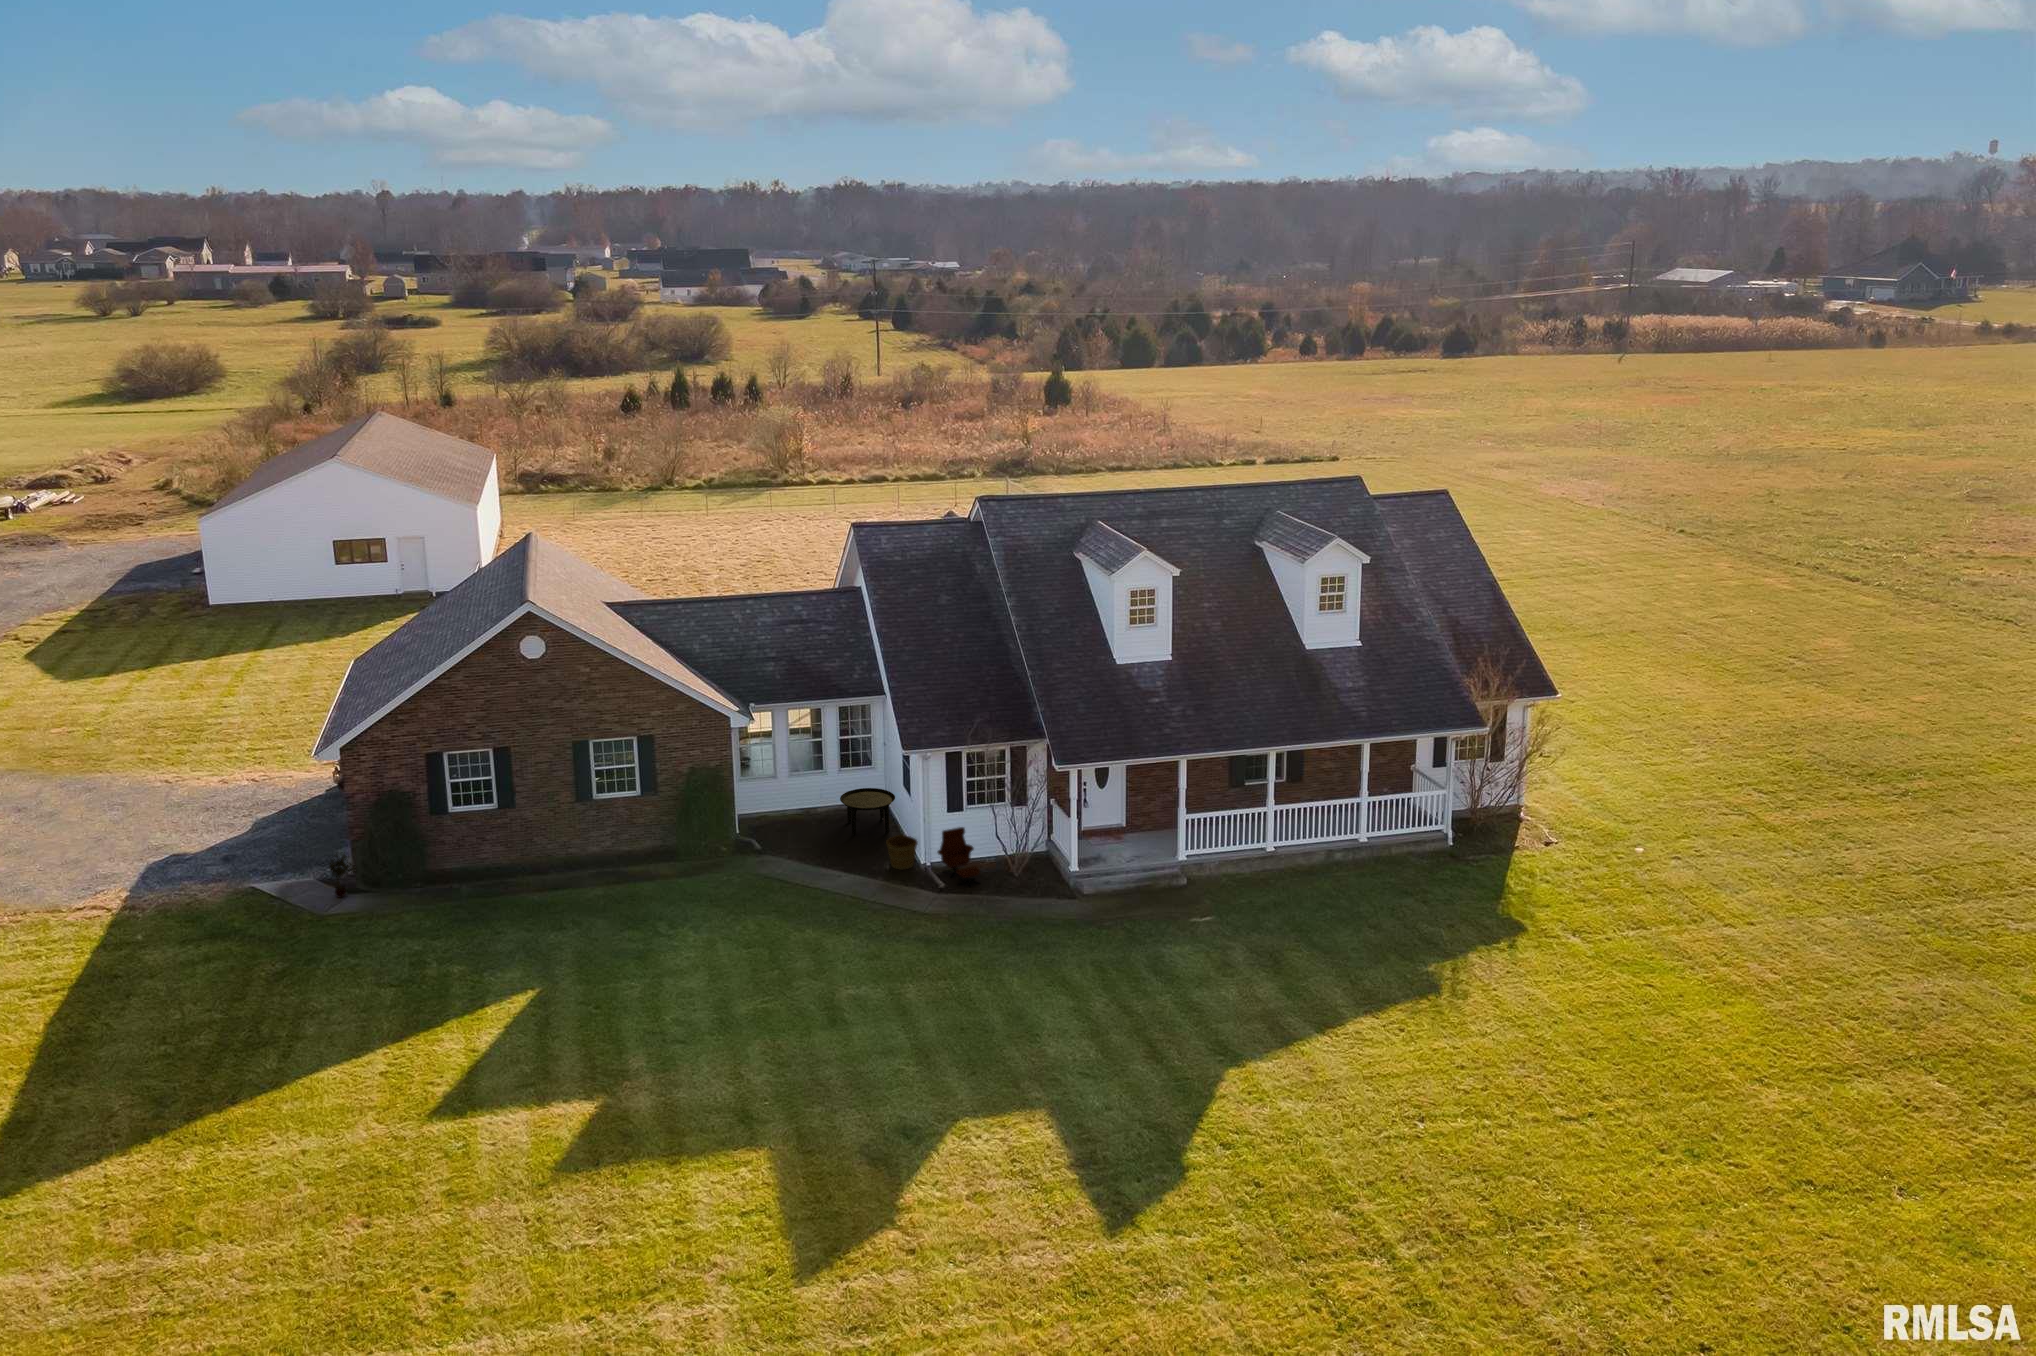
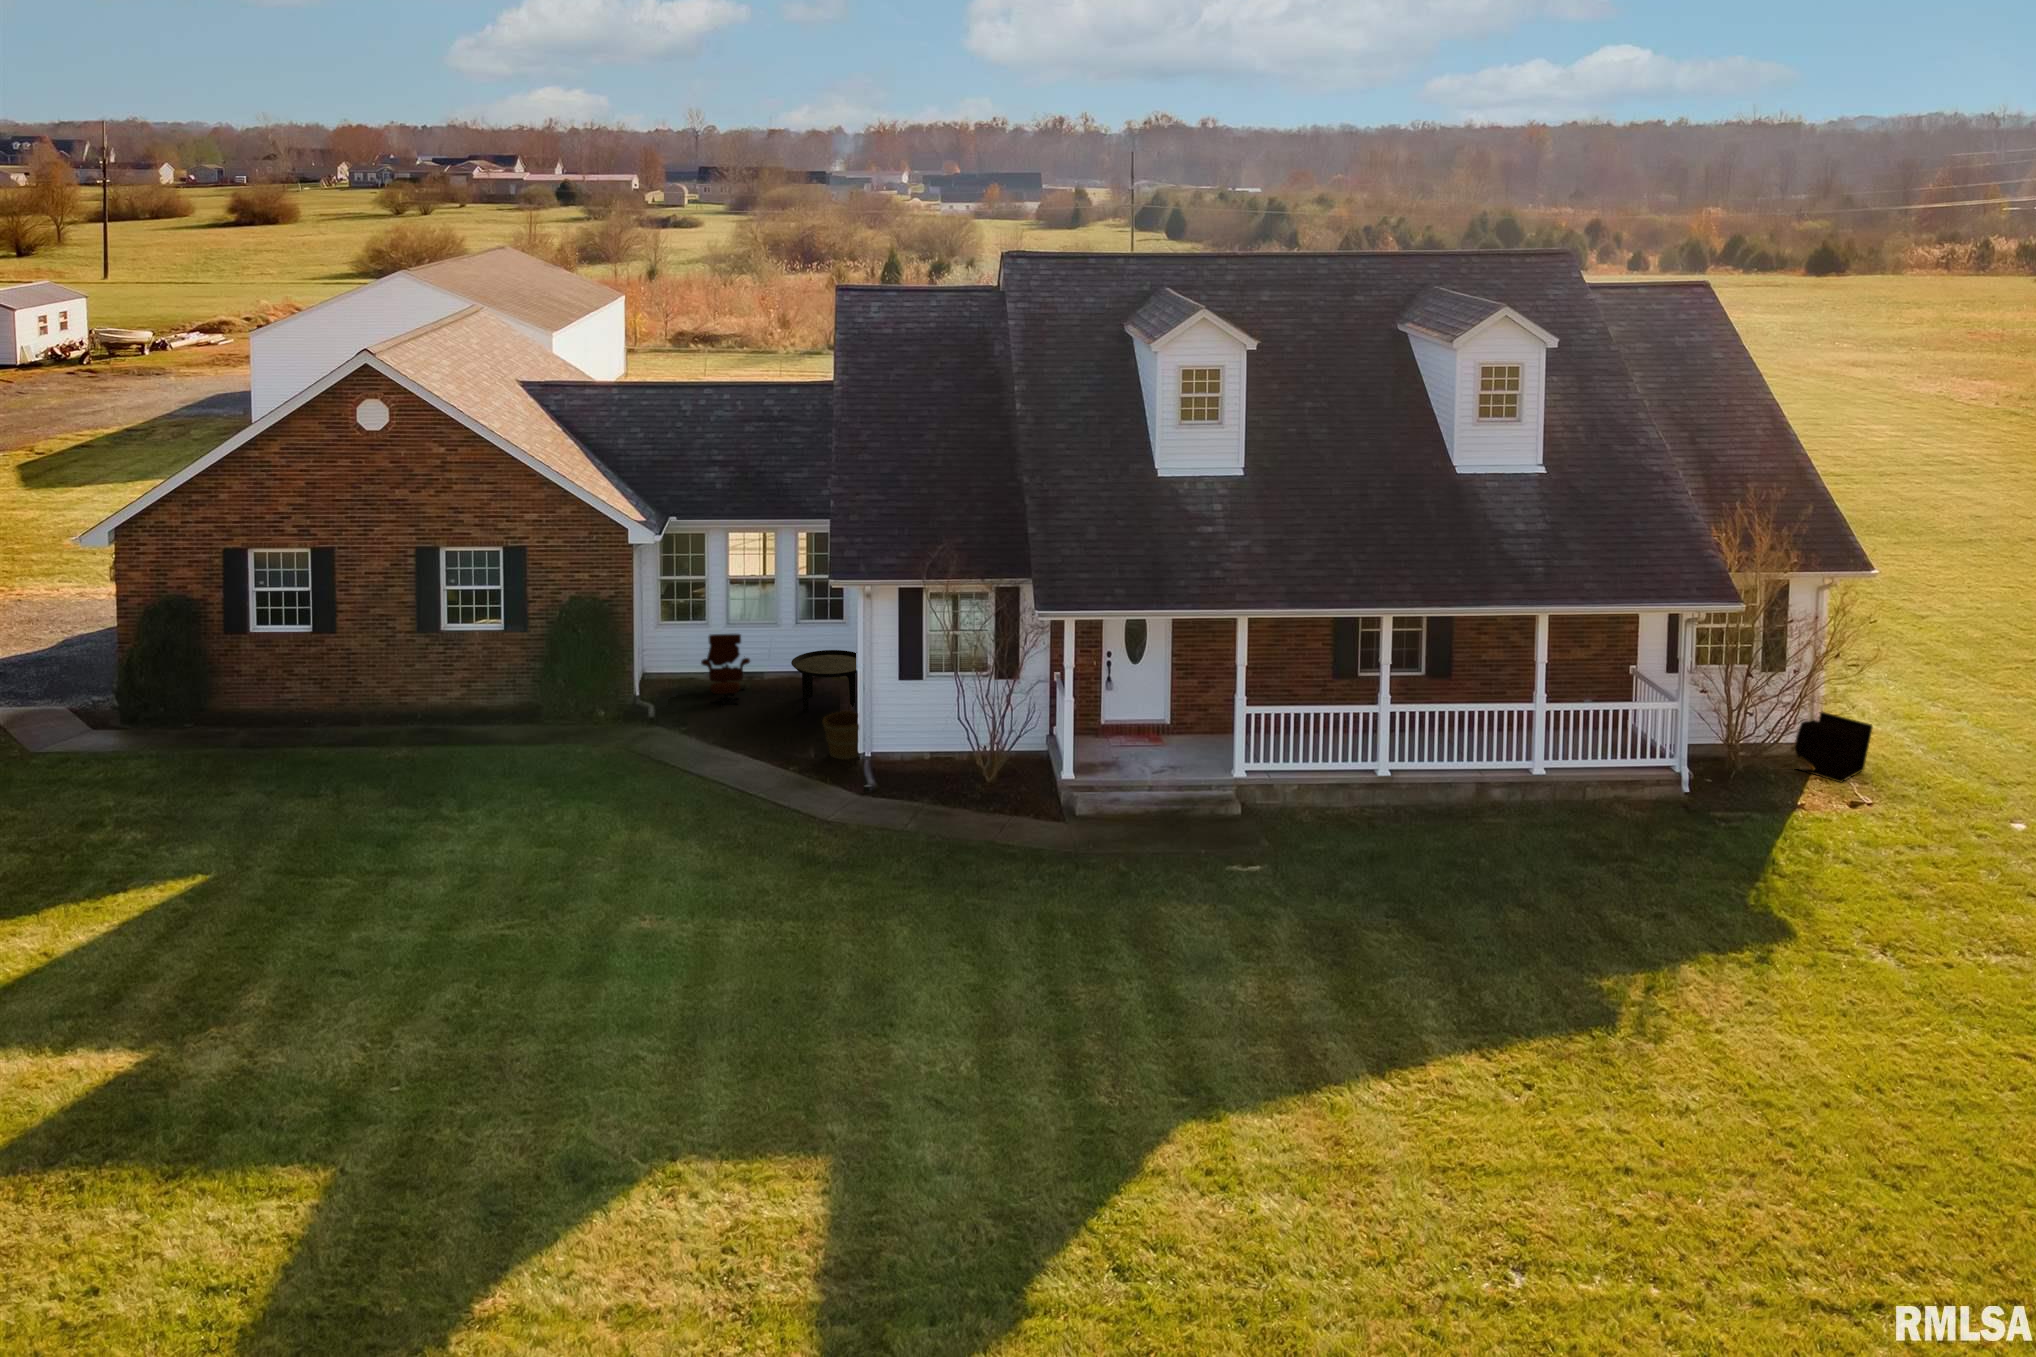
wooden crate: none [1508,783,1555,829] -> present [1795,712,1873,782]
lounge chair: present [938,827,980,885] -> present [701,634,750,706]
potted tree: present [329,852,355,898] -> none [74,670,117,733]

